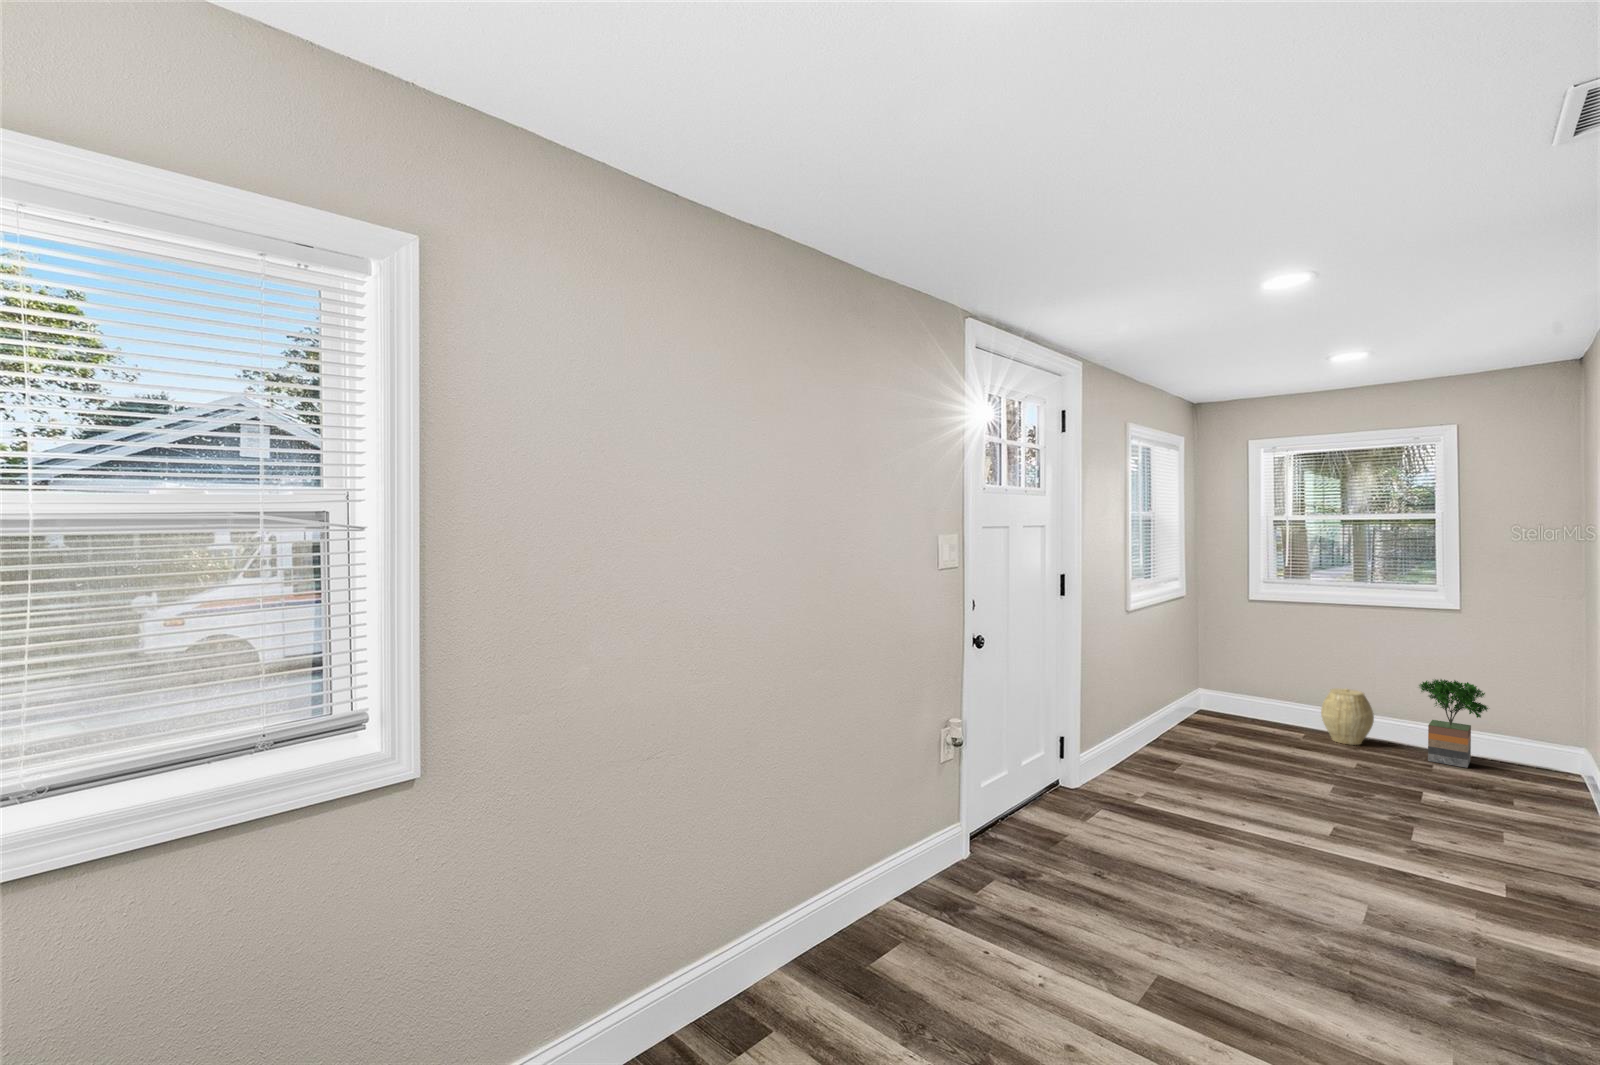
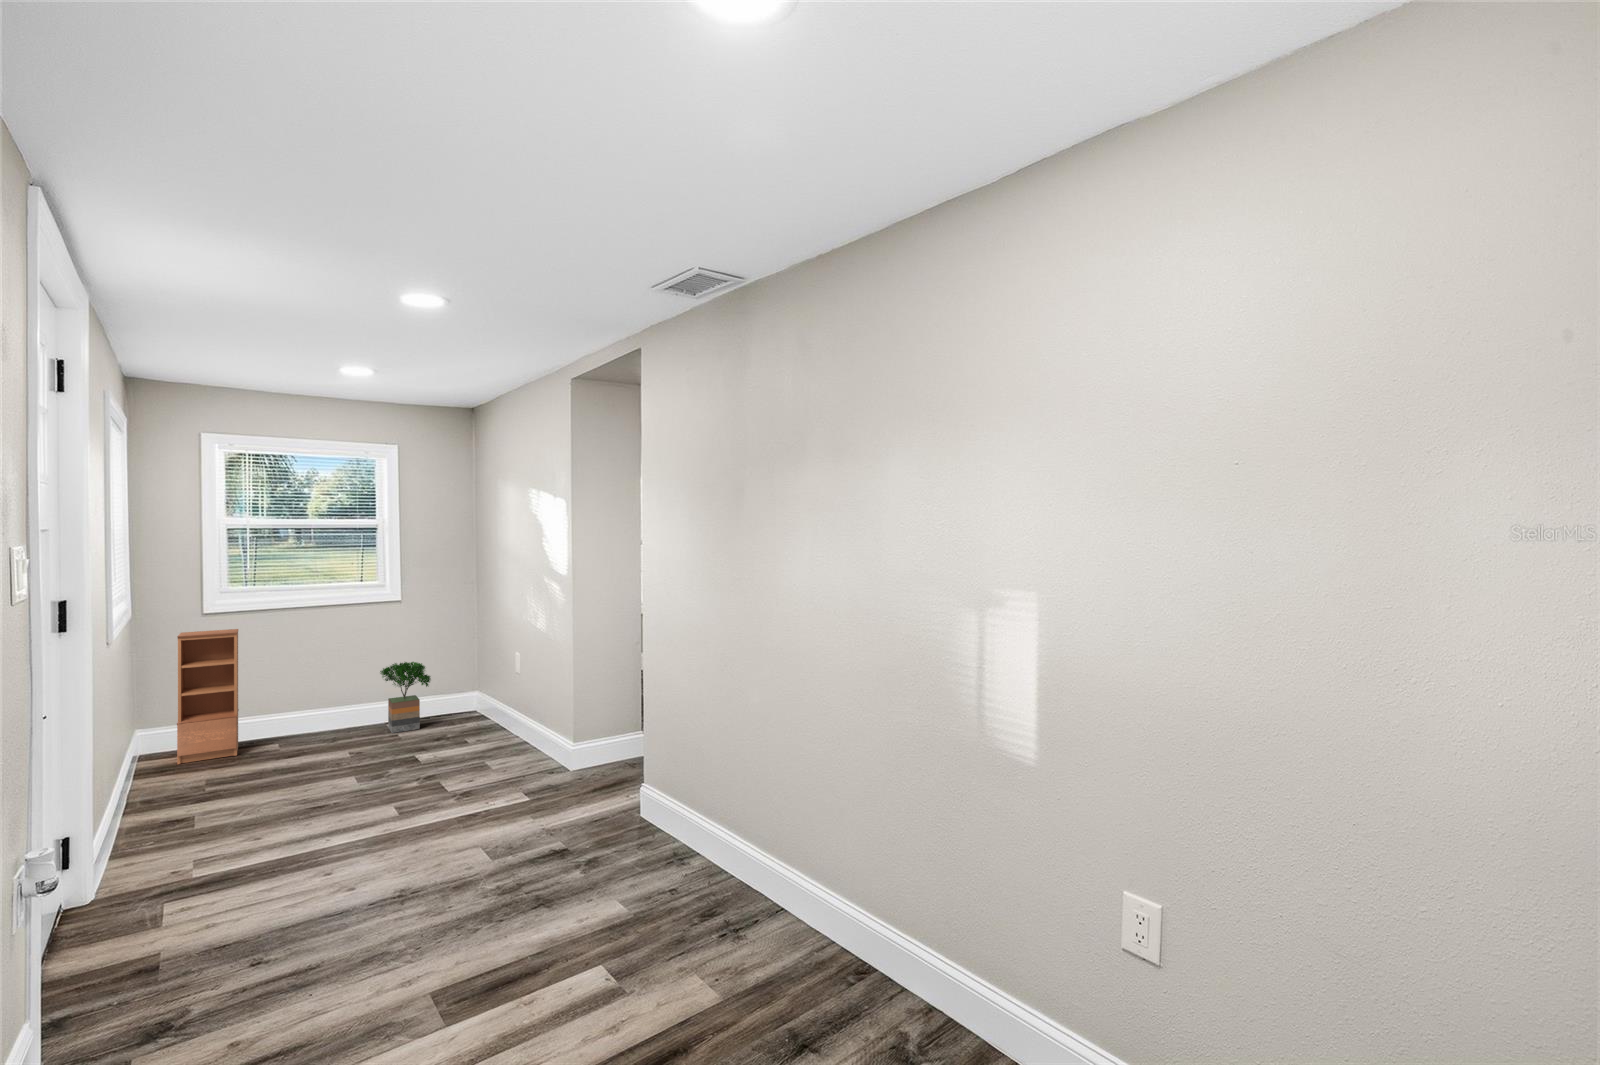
bookcase: none [1216,609,1274,731] -> present [177,629,239,764]
woven basket: present [1321,689,1374,745] -> none [295,689,344,742]

